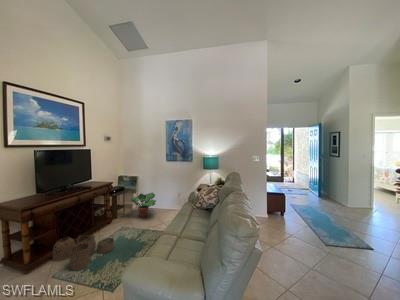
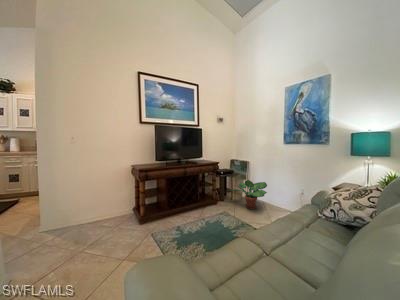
woven basket: present [53,235,114,271] -> none [160,204,207,240]

